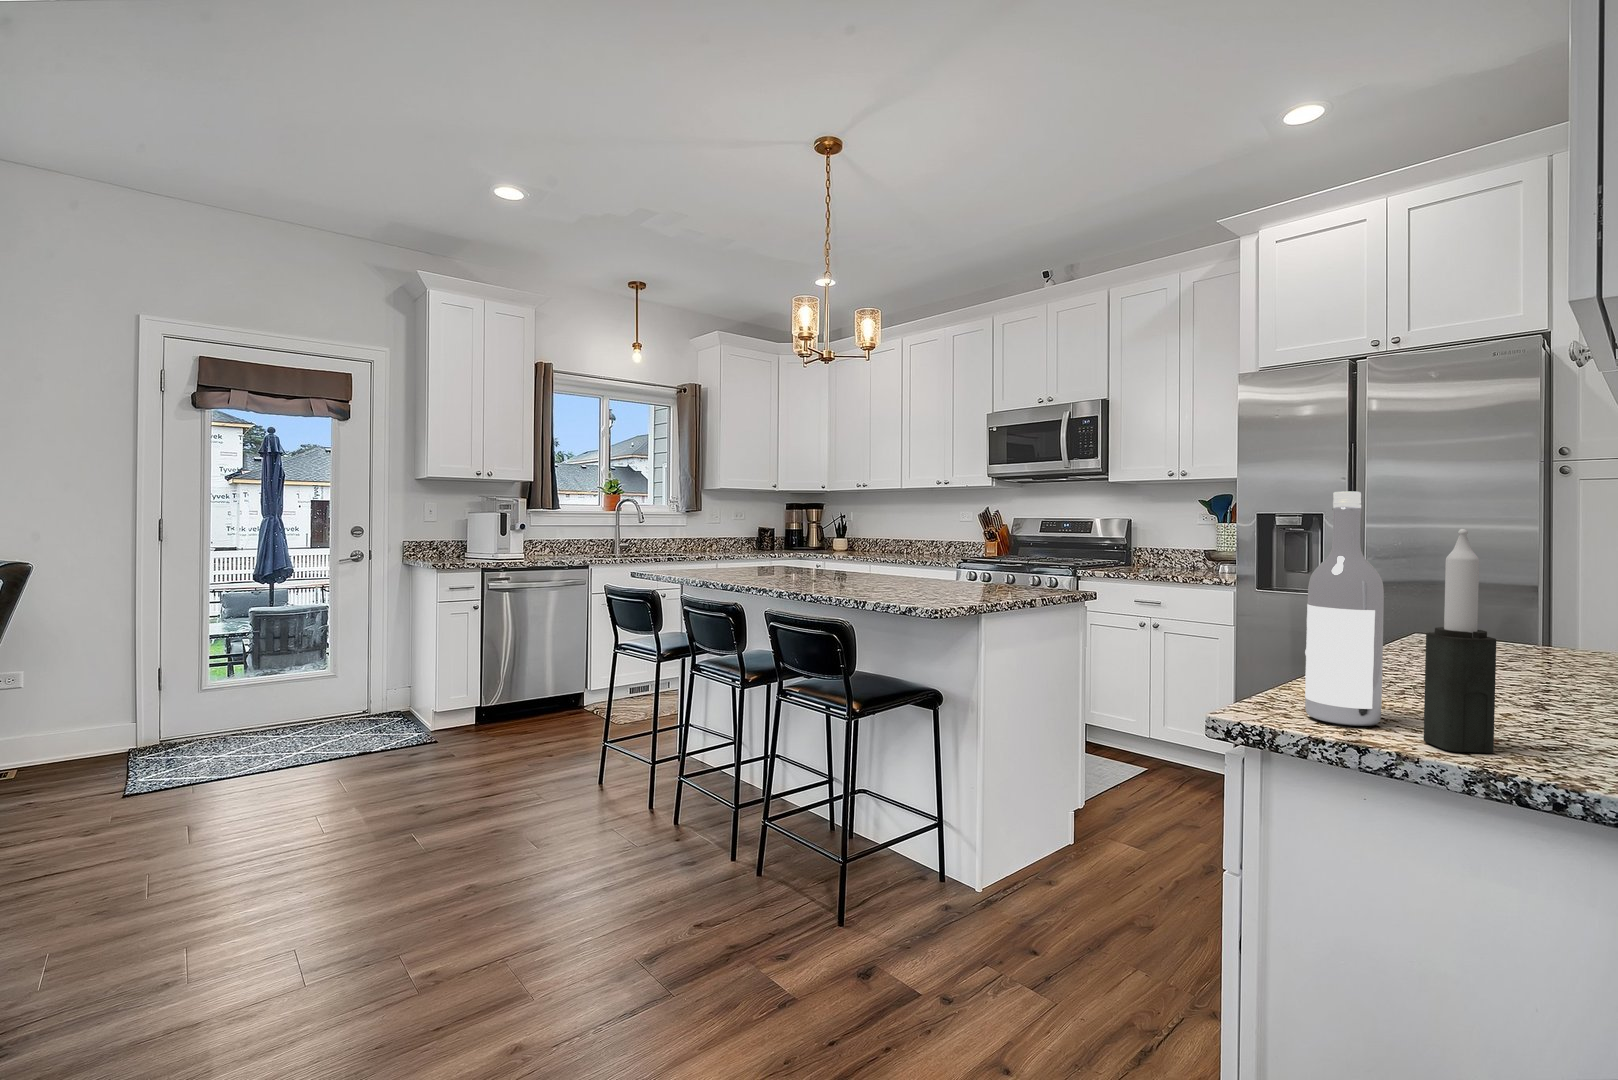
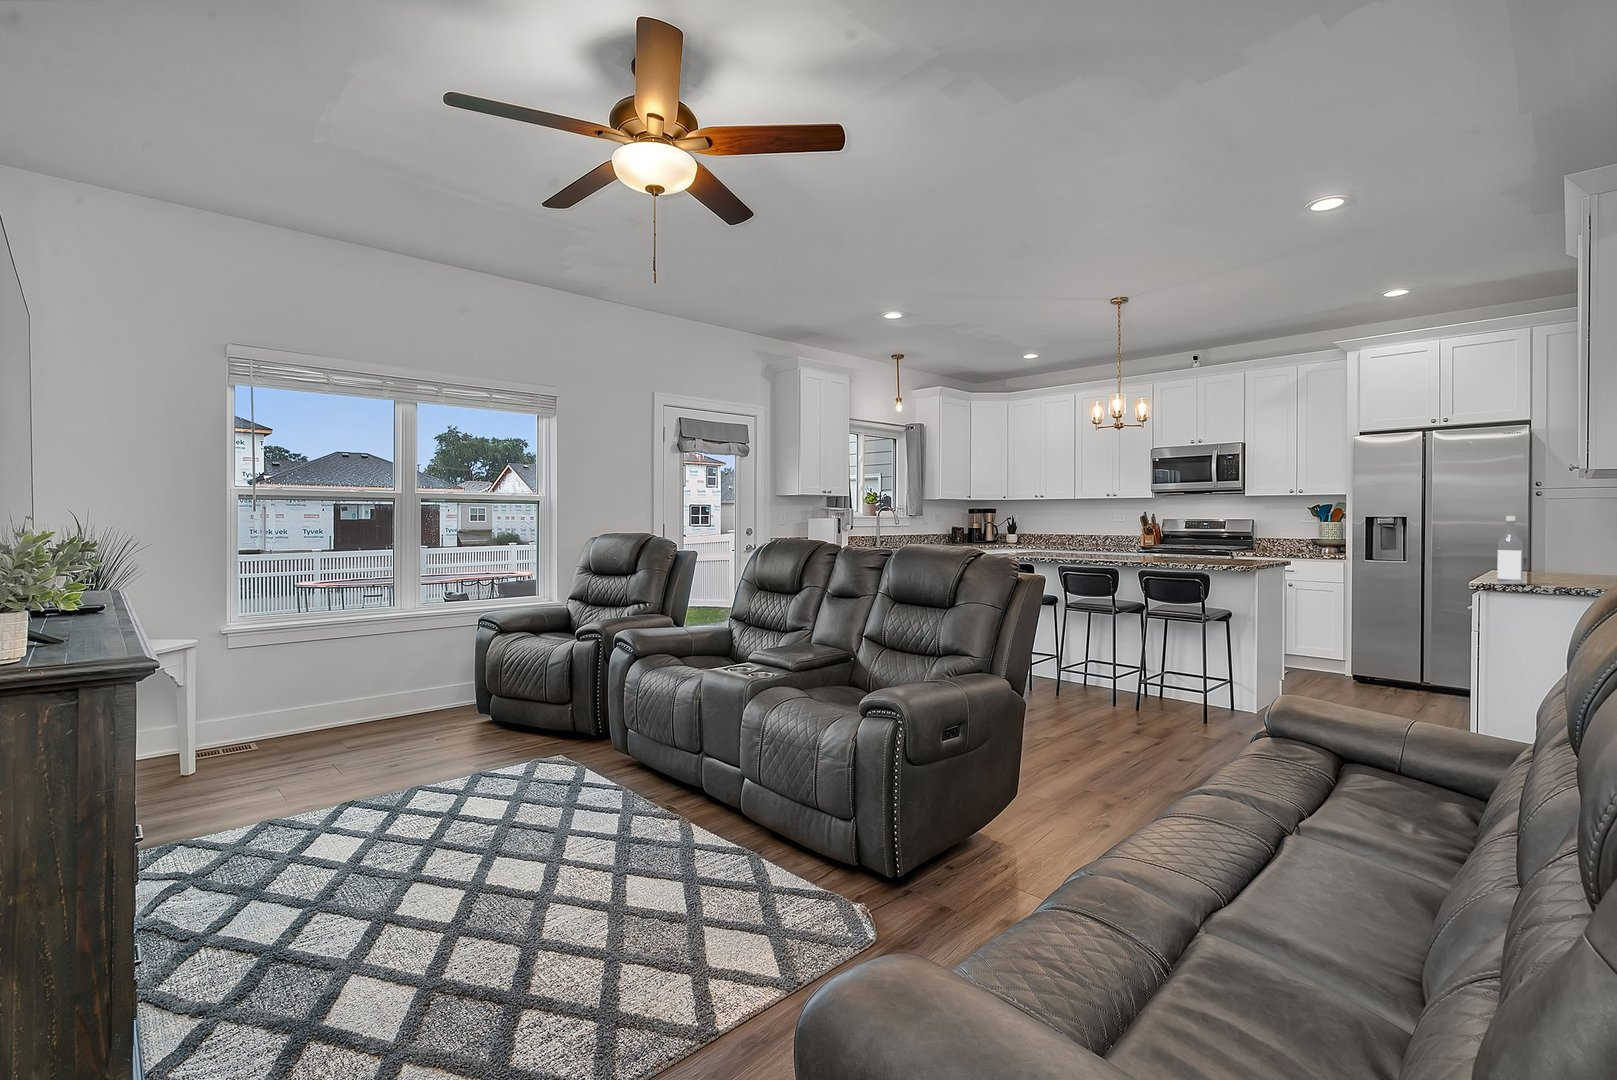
candle: present [1424,529,1496,753] -> none [1538,527,1559,586]

